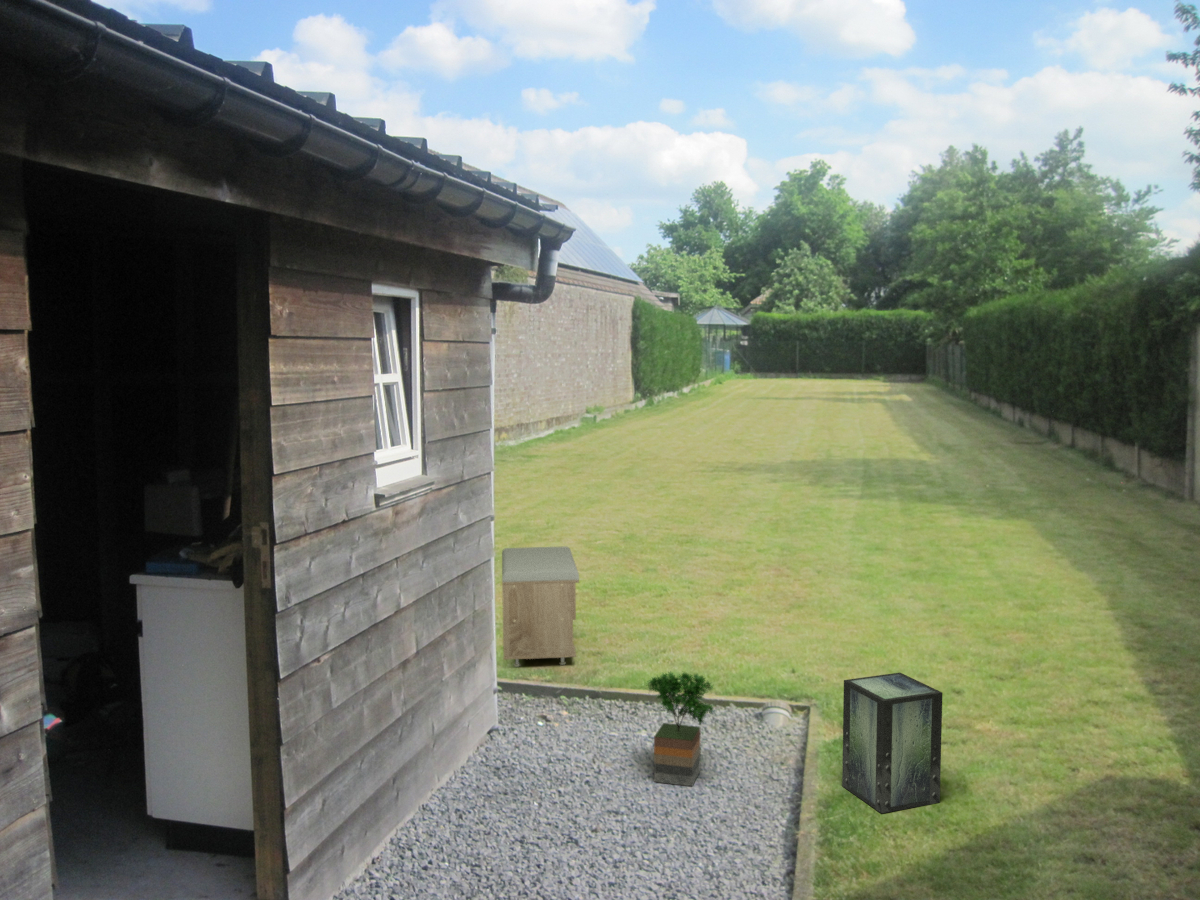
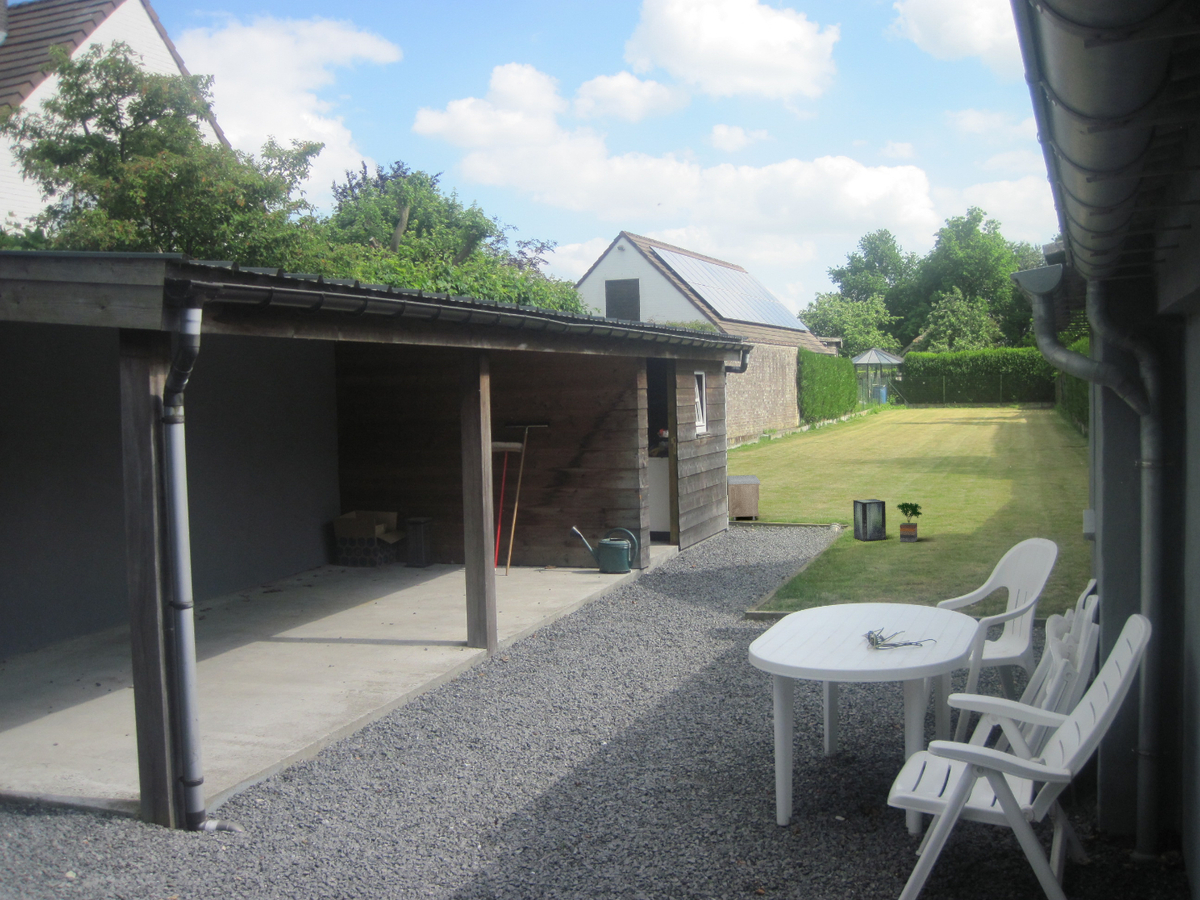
potted tree: present [648,672,713,786] -> present [897,503,922,542]

